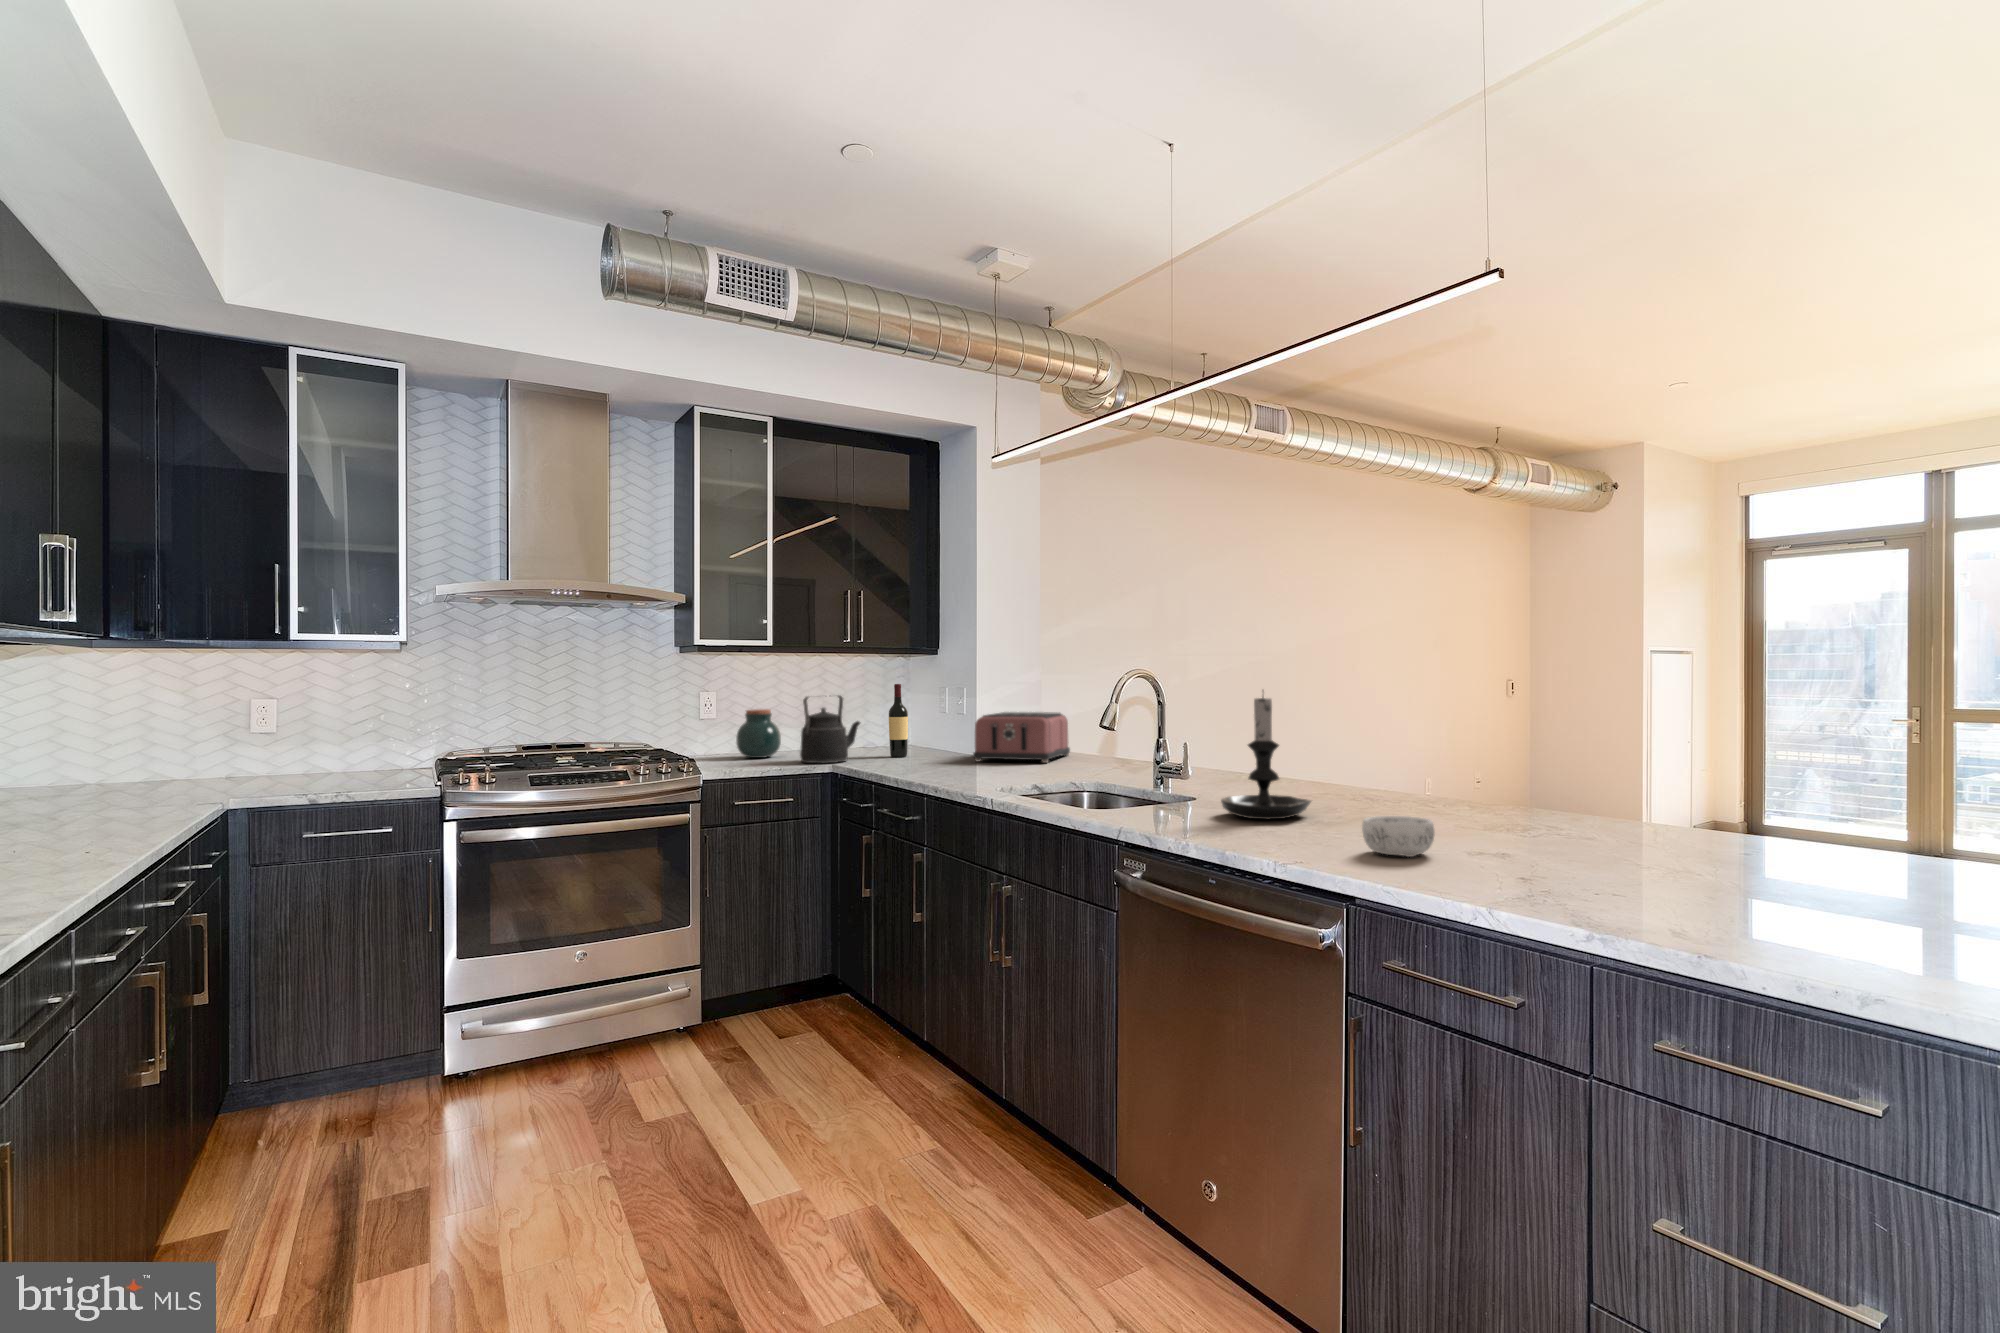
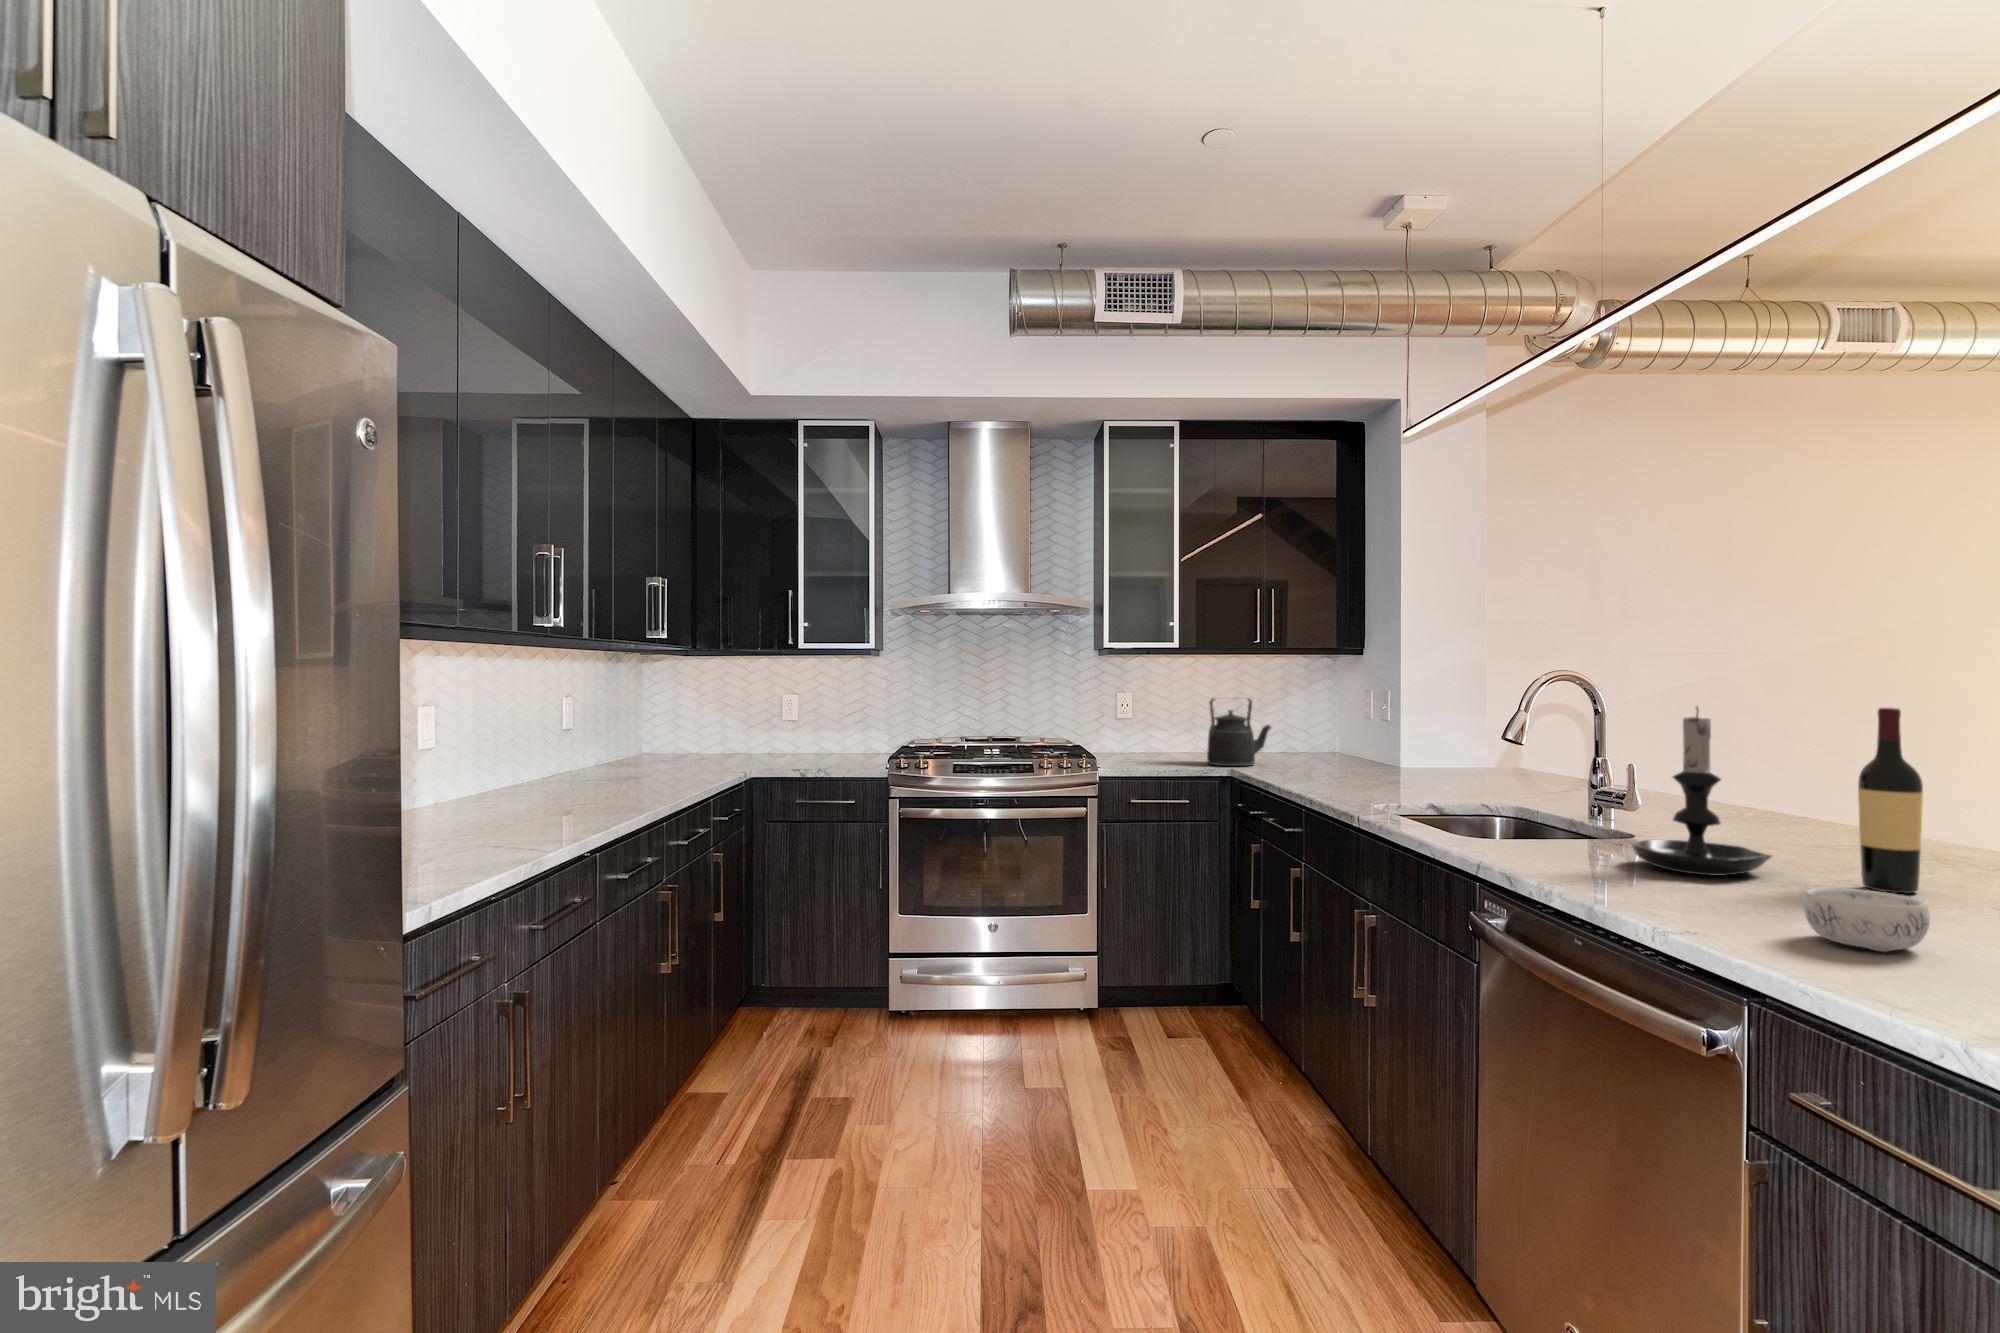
wine bottle: present [889,684,908,757] -> present [1858,708,1923,893]
jar: present [736,709,781,758] -> none [1152,710,1195,757]
toaster: present [973,712,1070,763] -> none [1386,722,1511,781]

